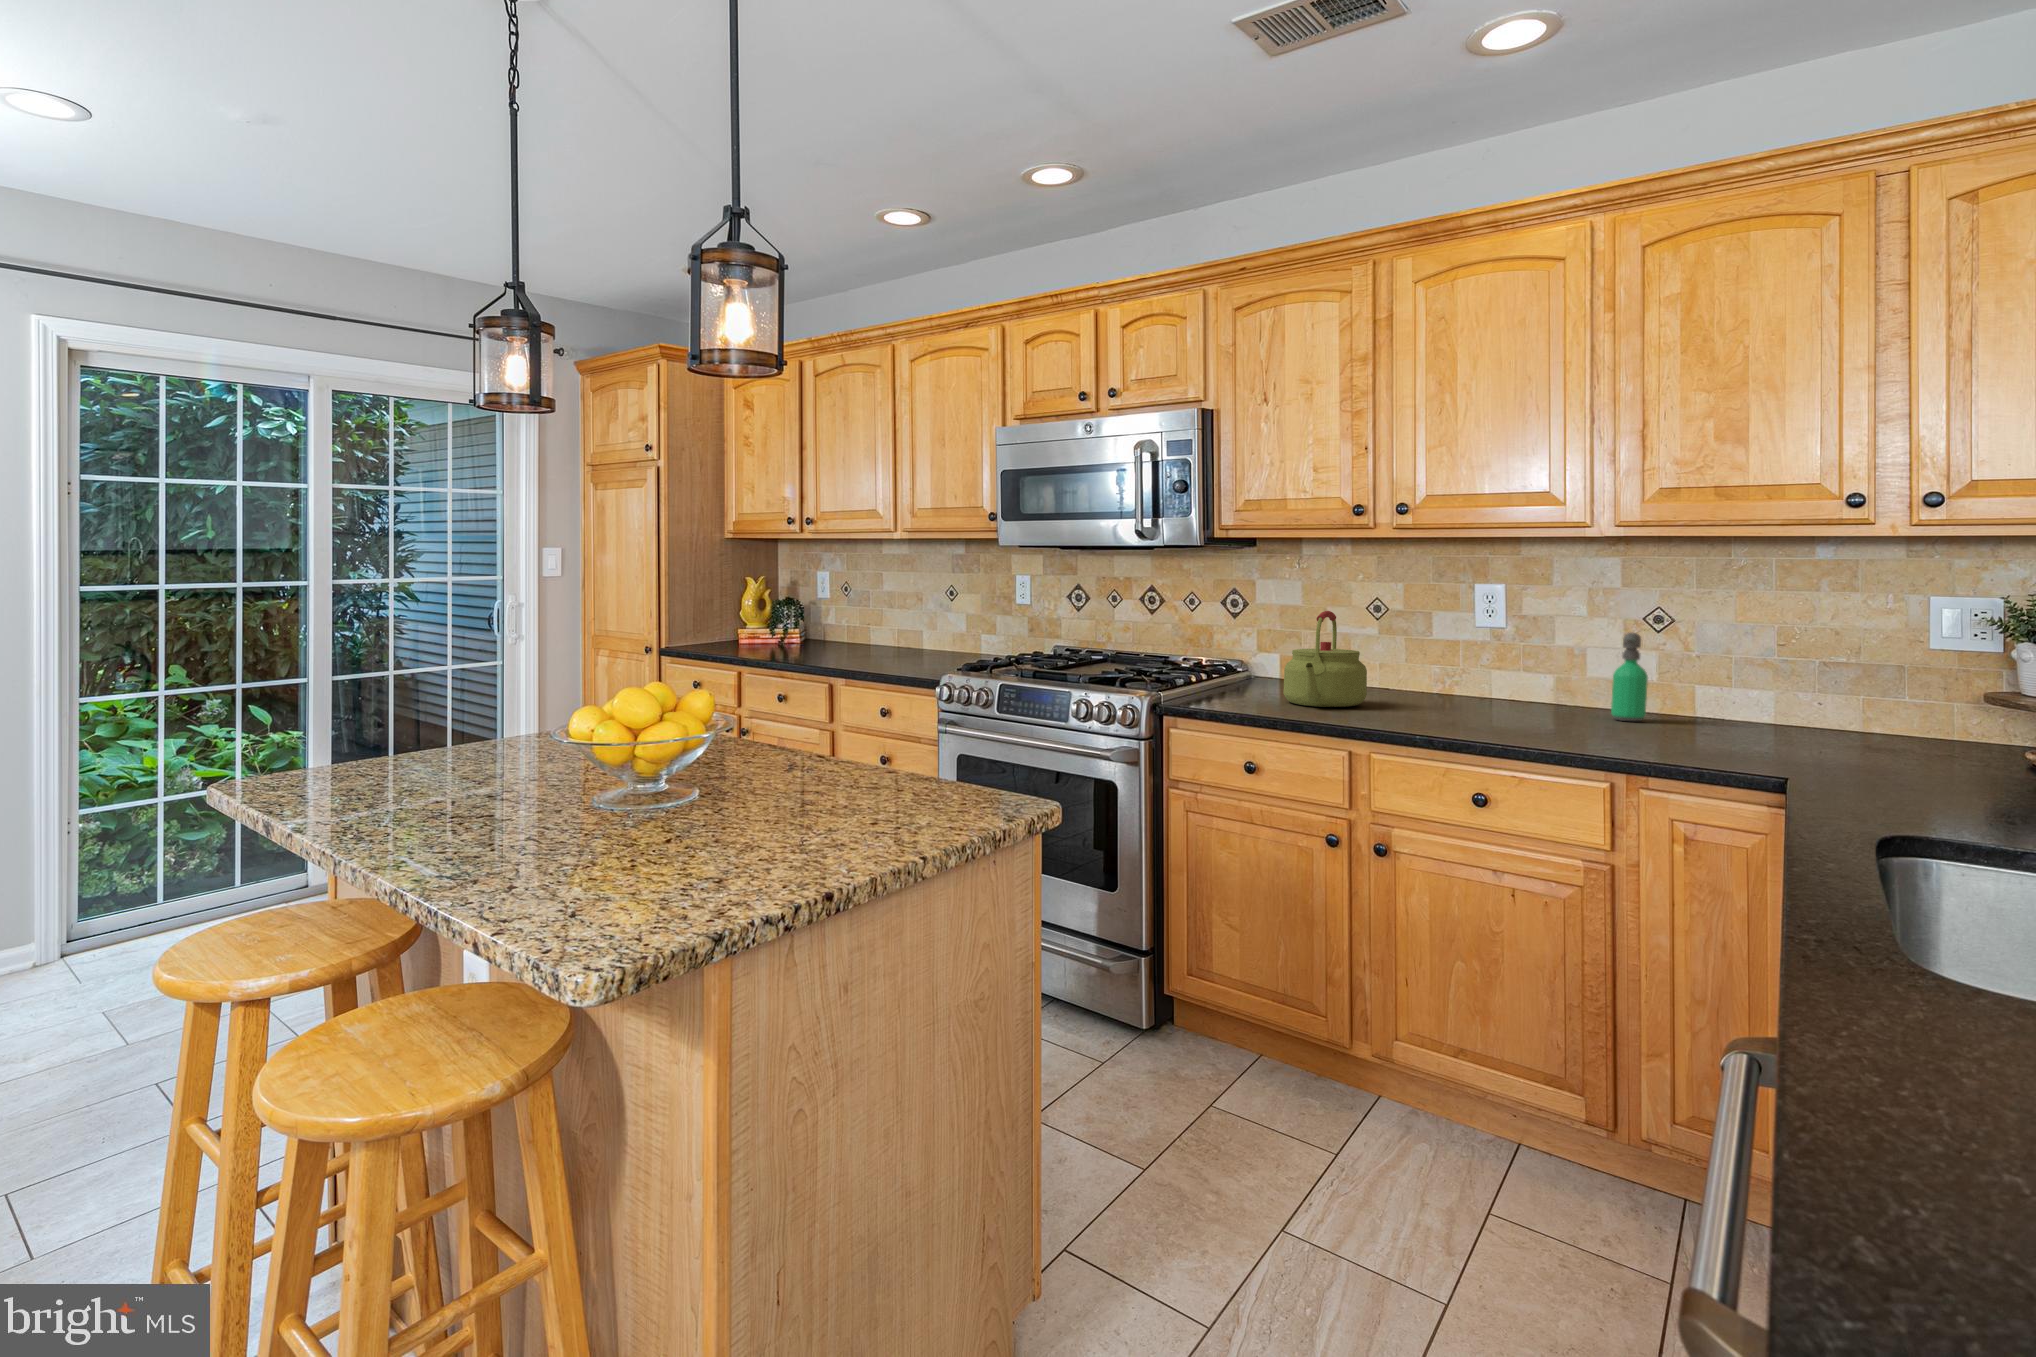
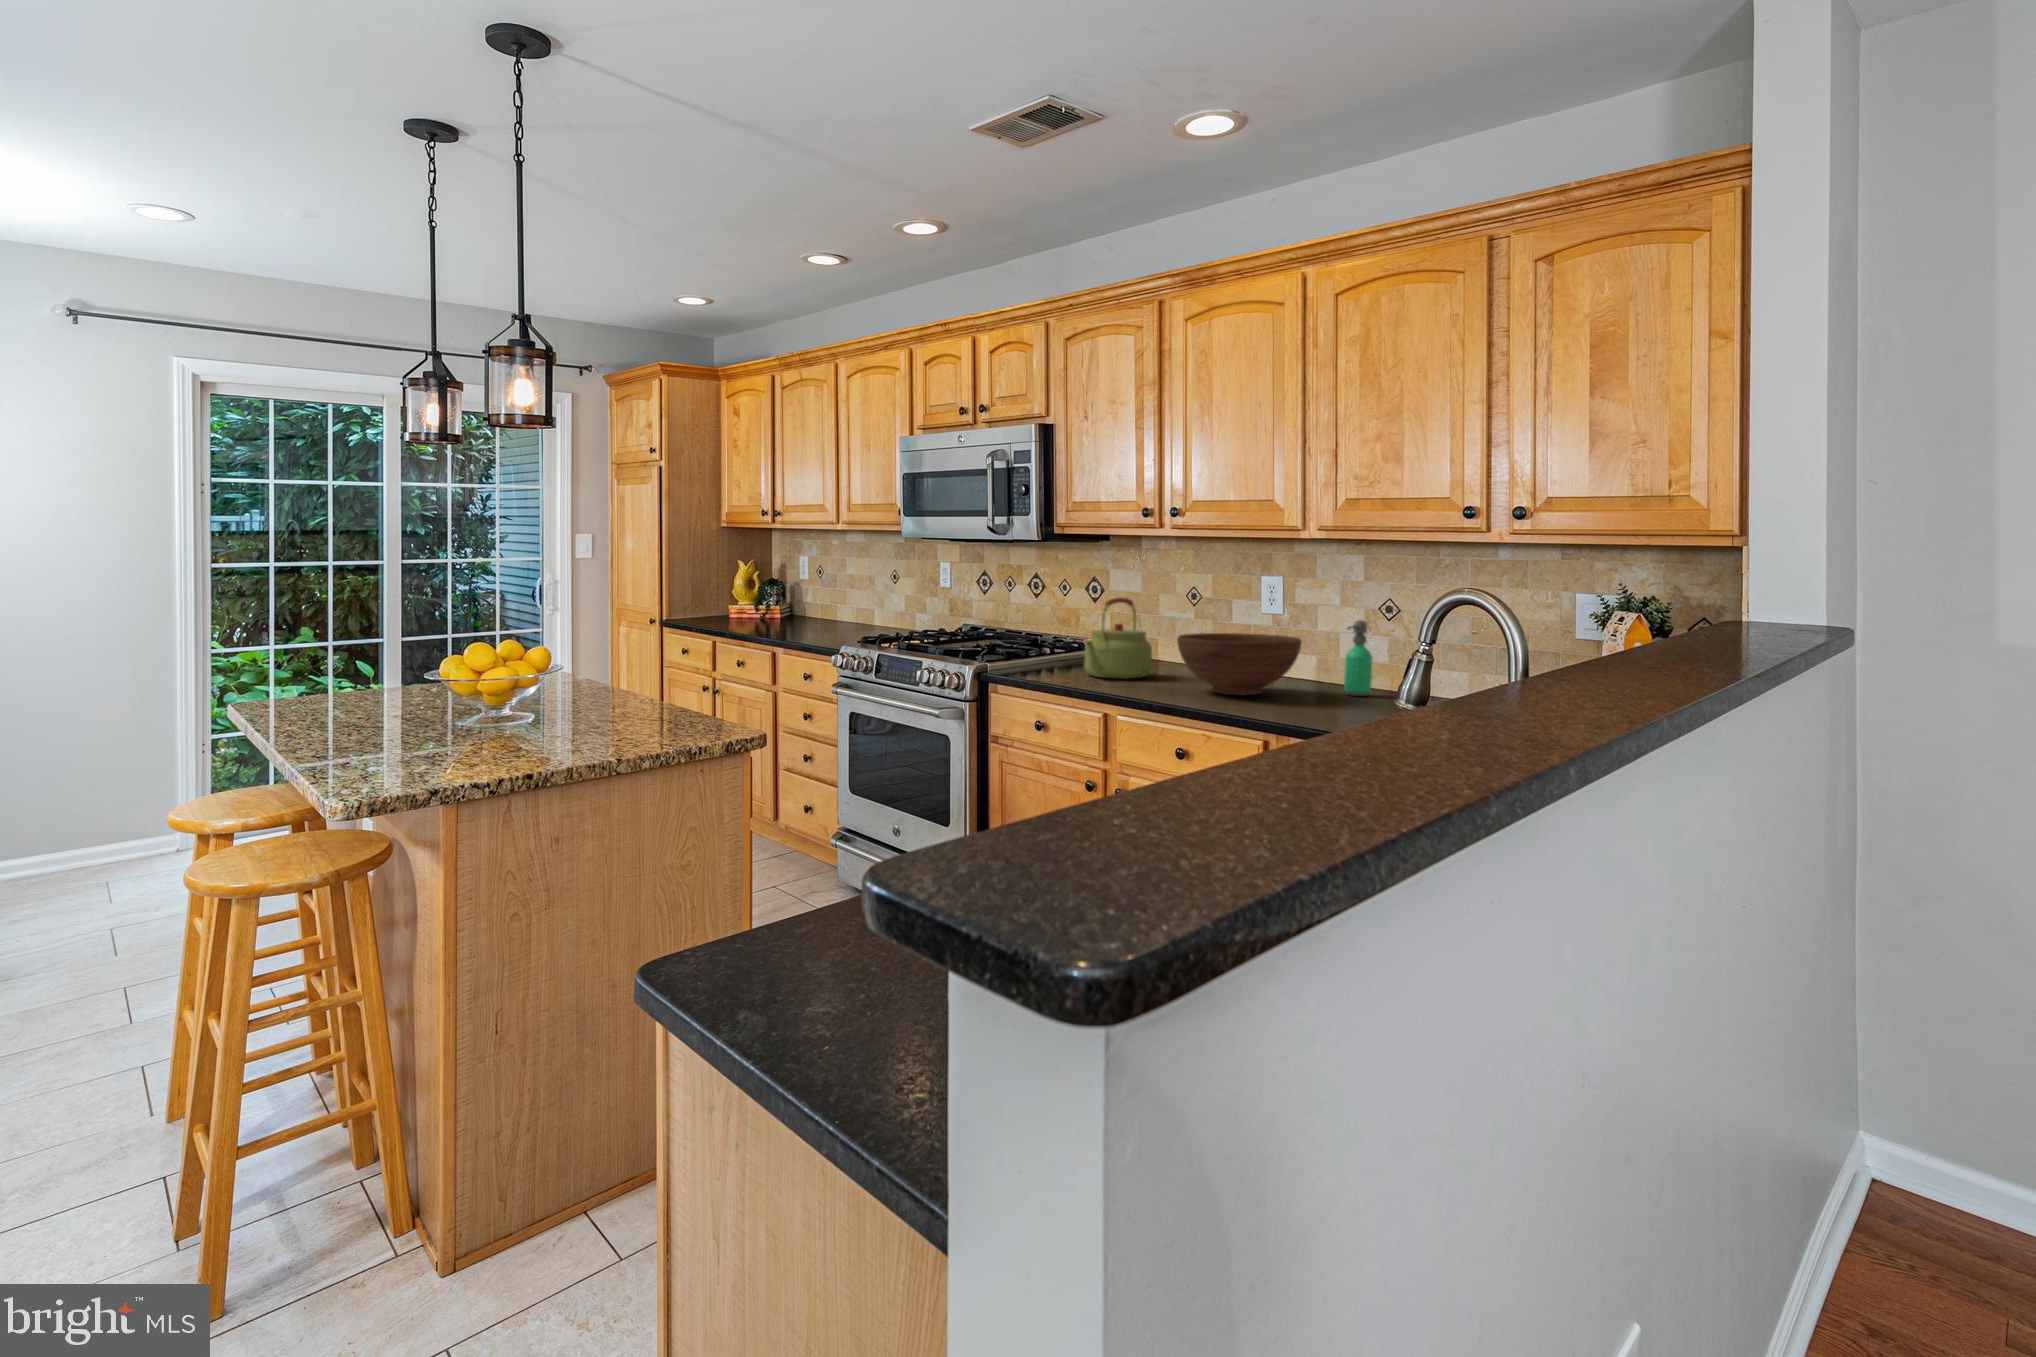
fruit bowl: none [1432,651,1592,725] -> present [1177,633,1302,695]

